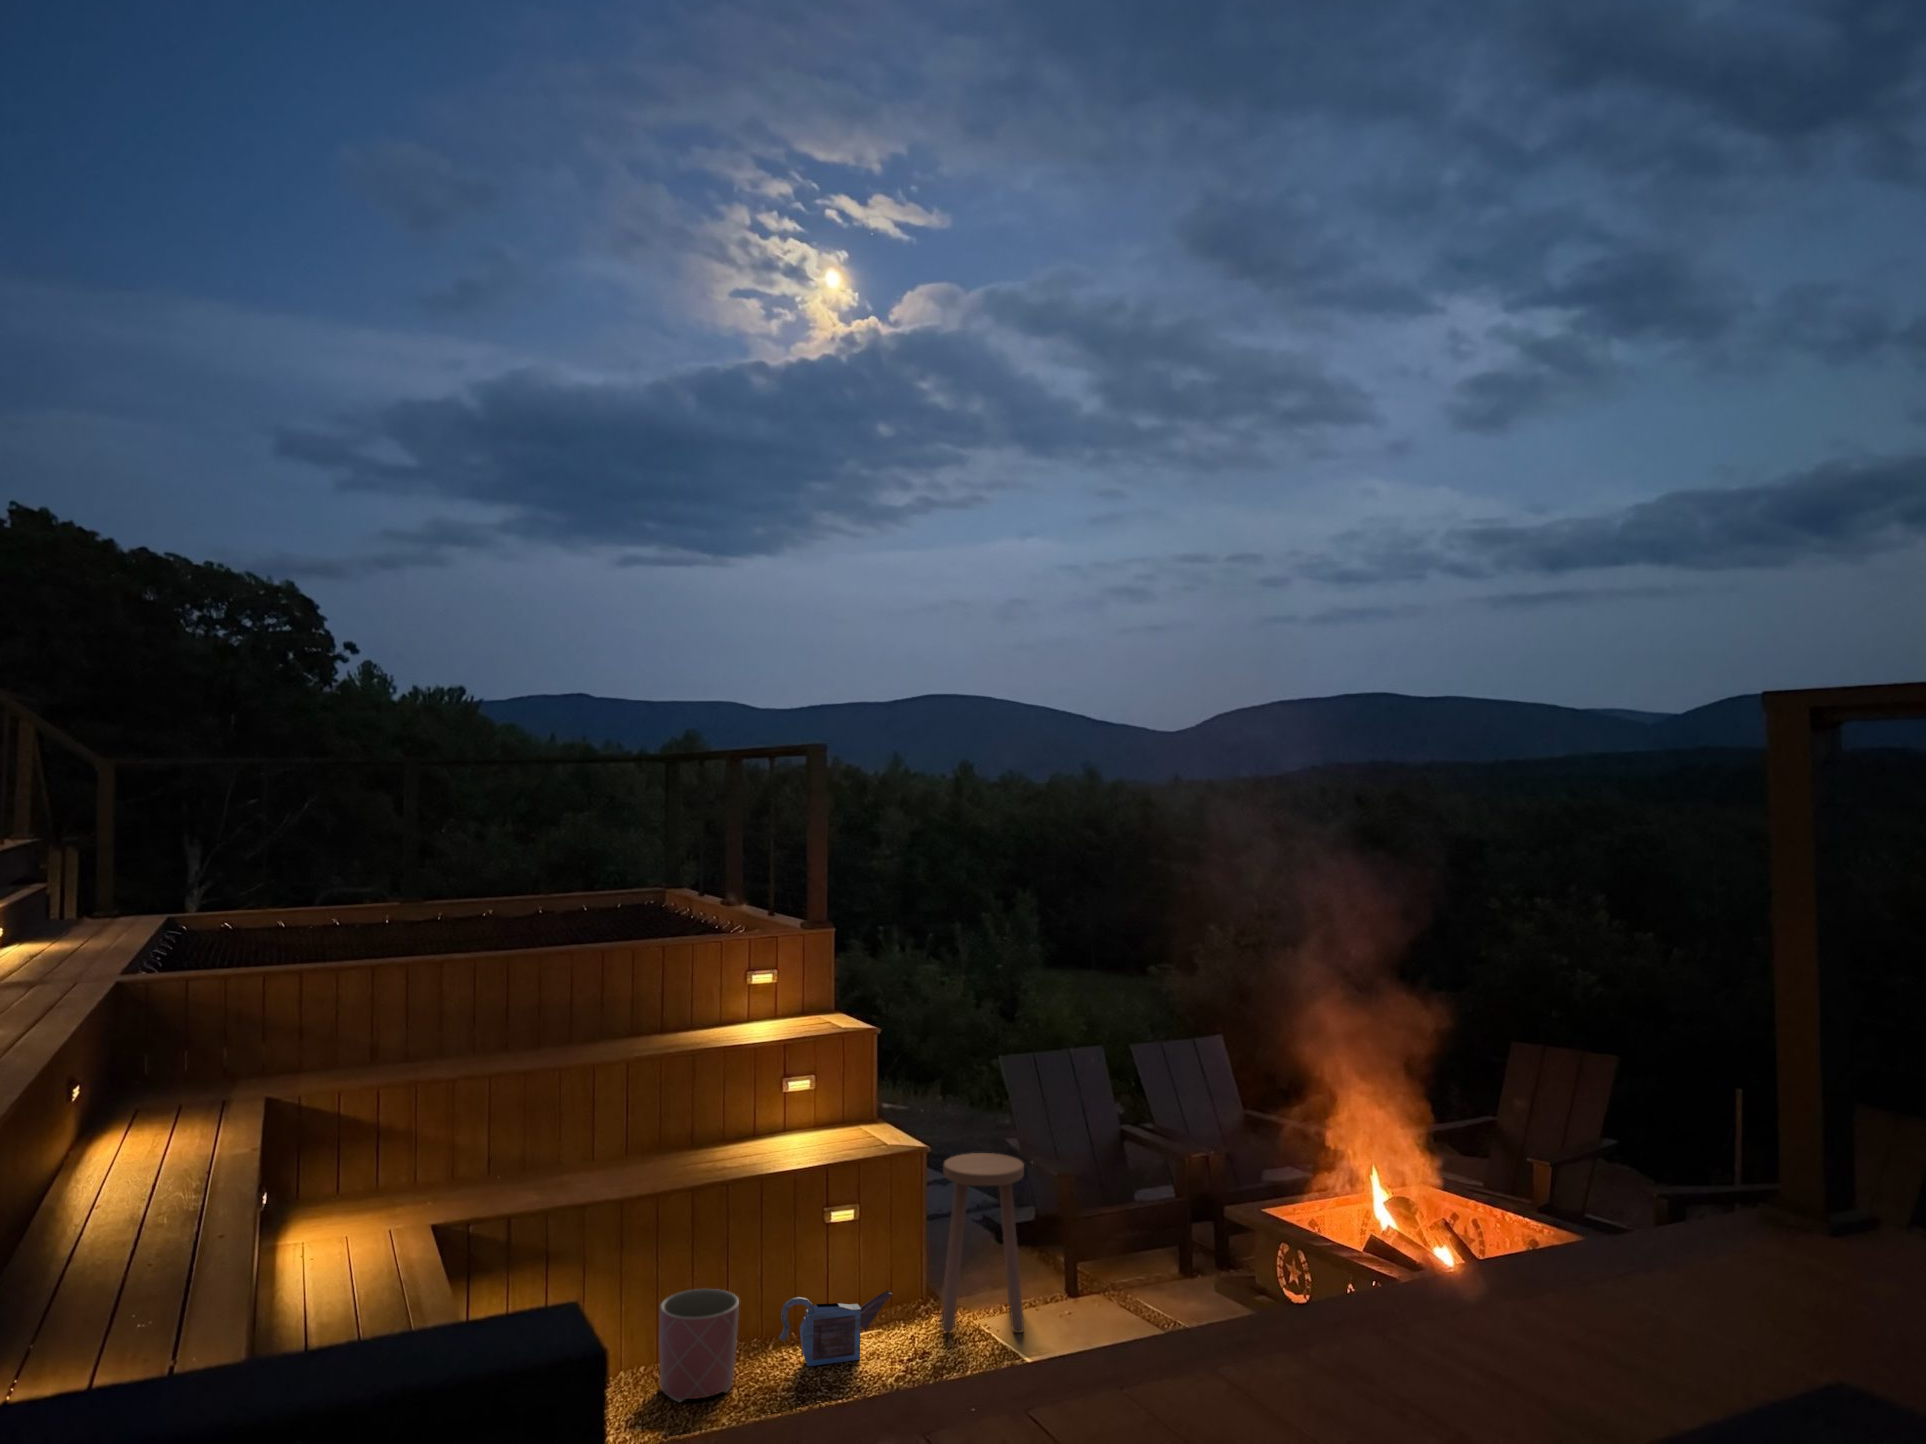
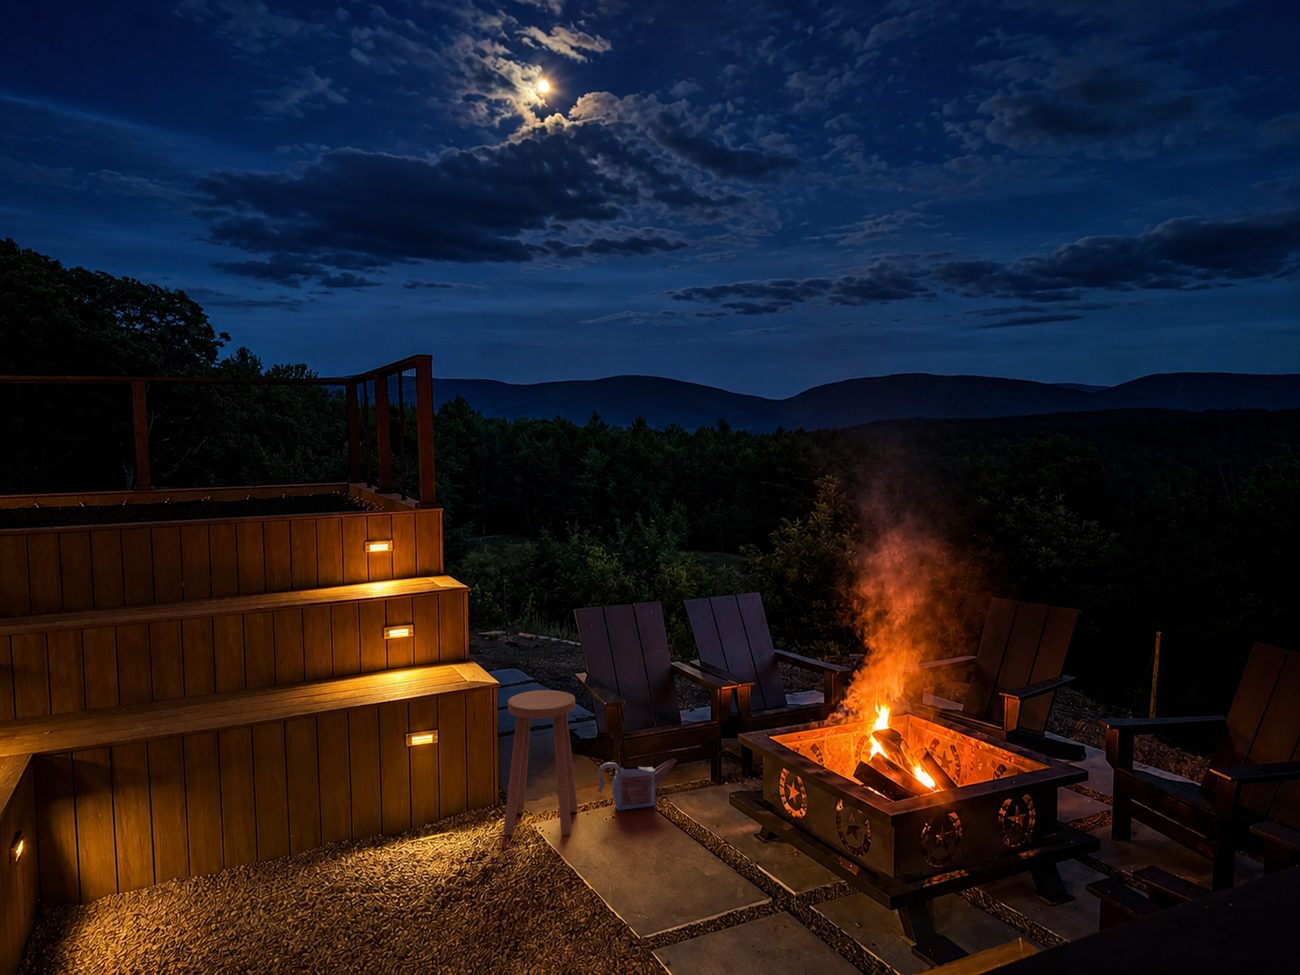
planter: present [659,1289,739,1403] -> none [237,803,311,900]
watering can: present [779,1290,892,1366] -> present [597,758,677,810]

